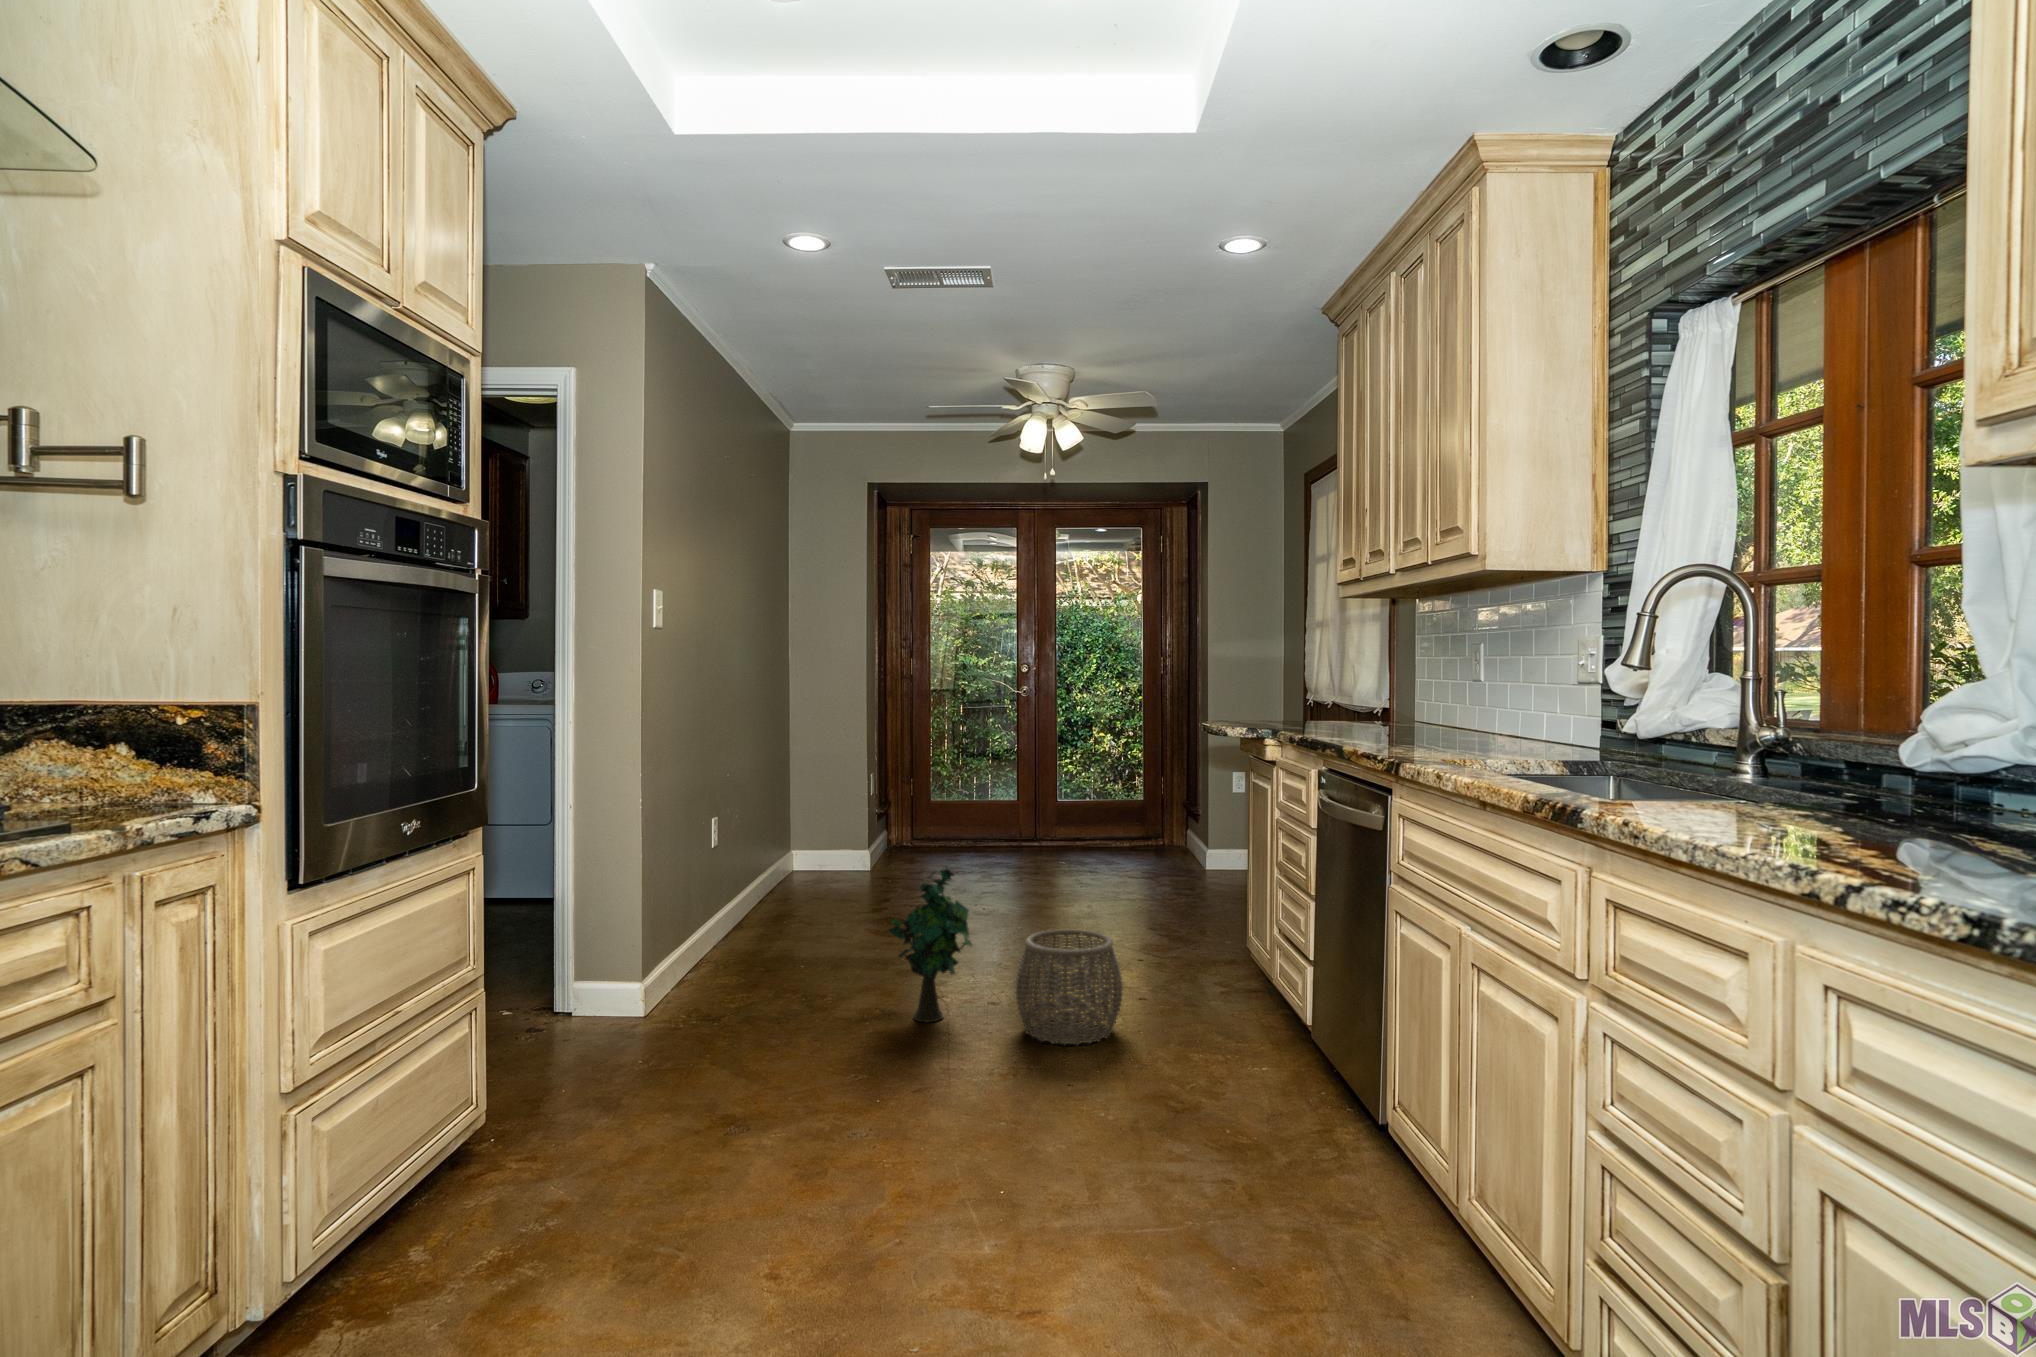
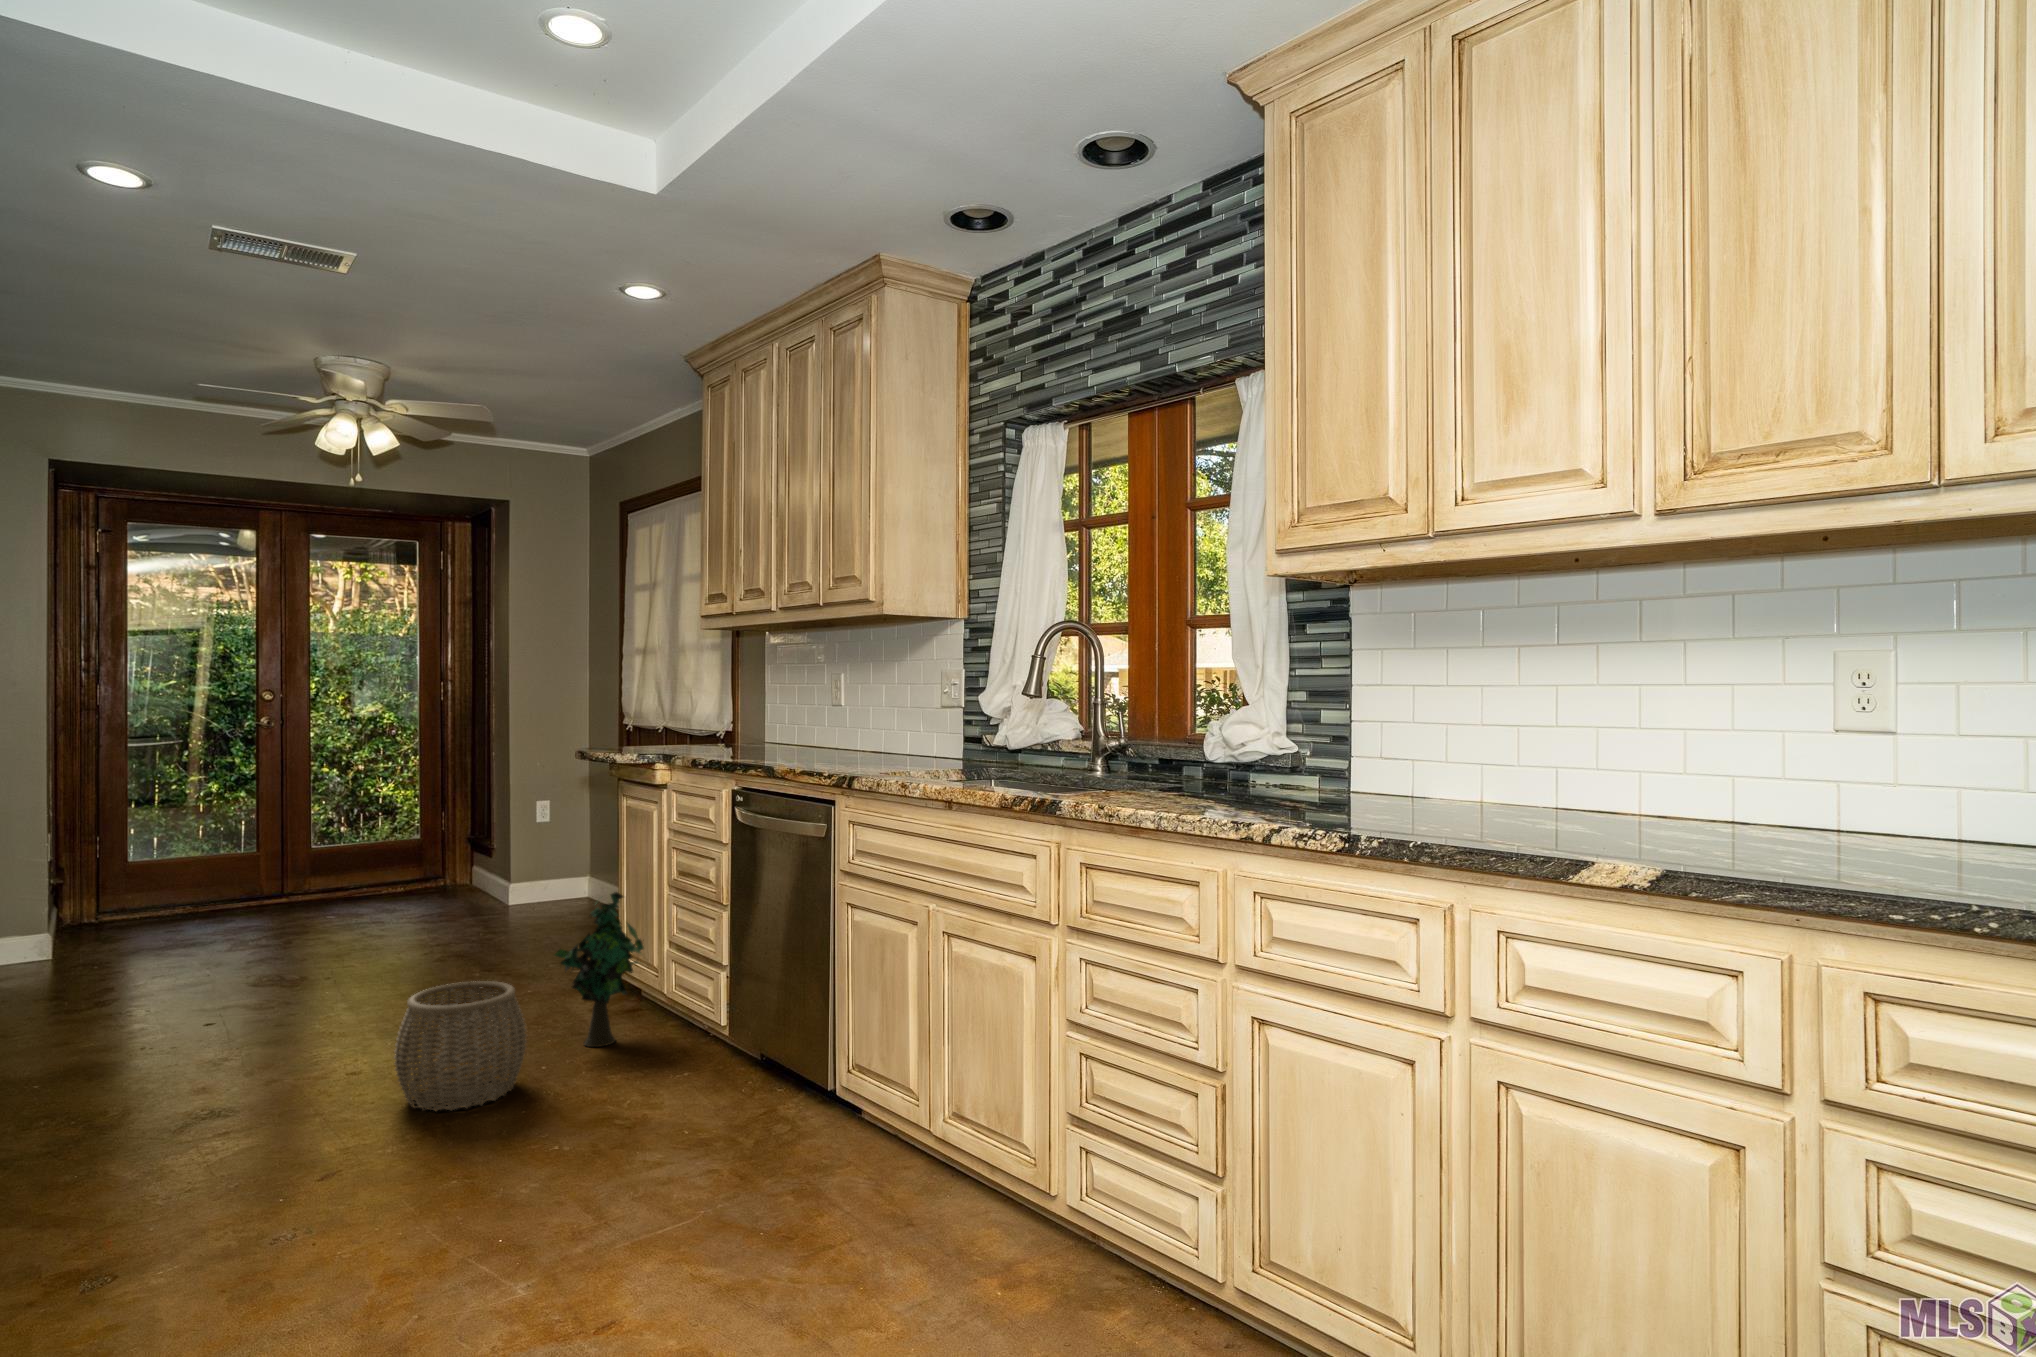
decorative plant: present [888,869,972,1022] -> present [555,892,644,1047]

